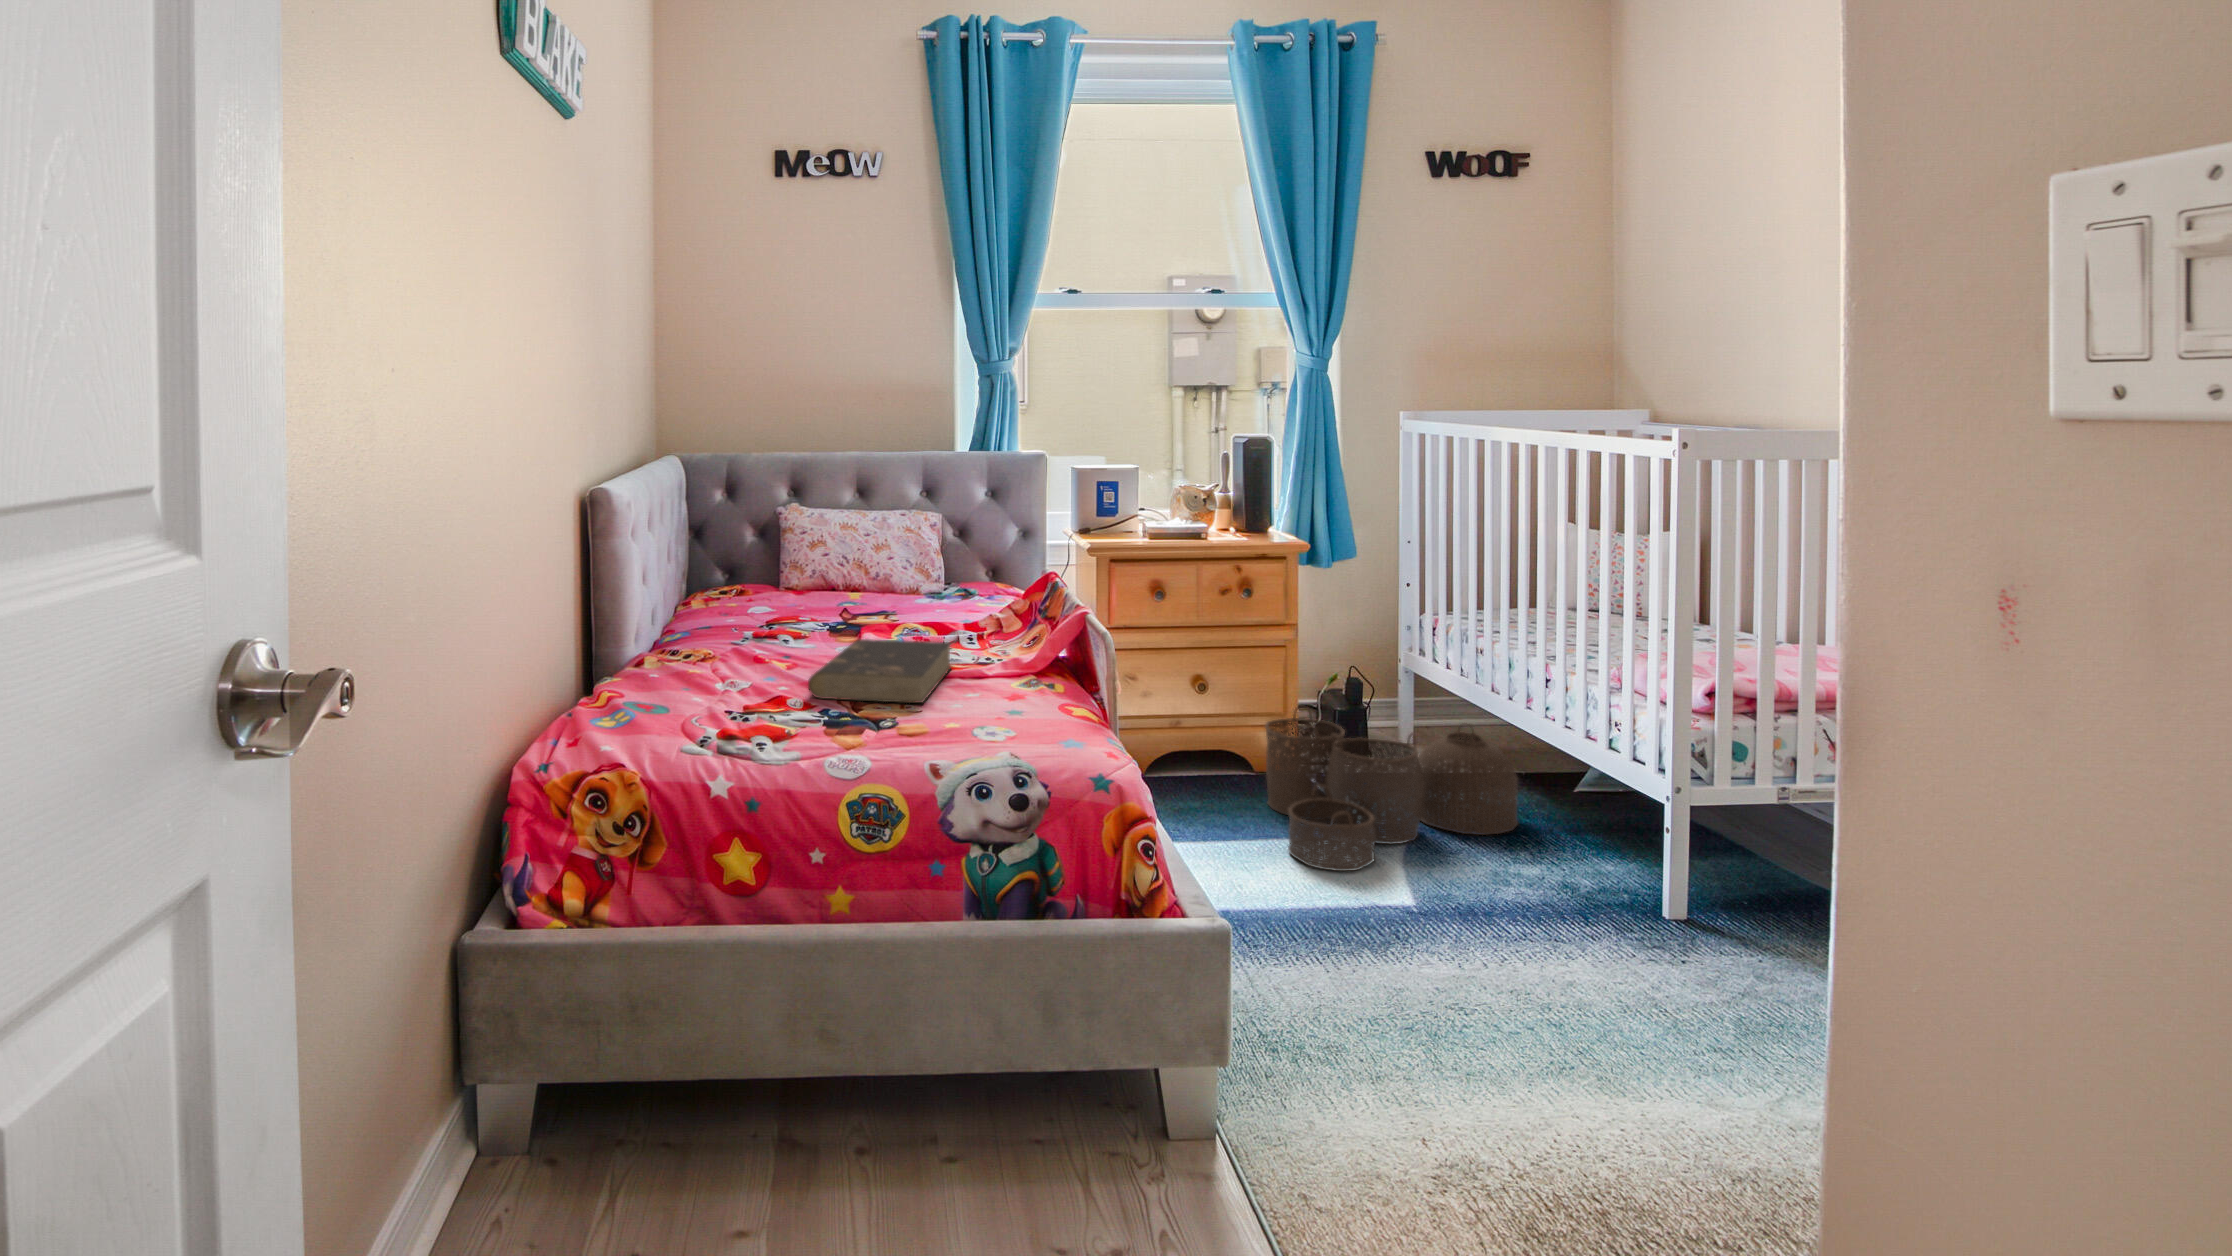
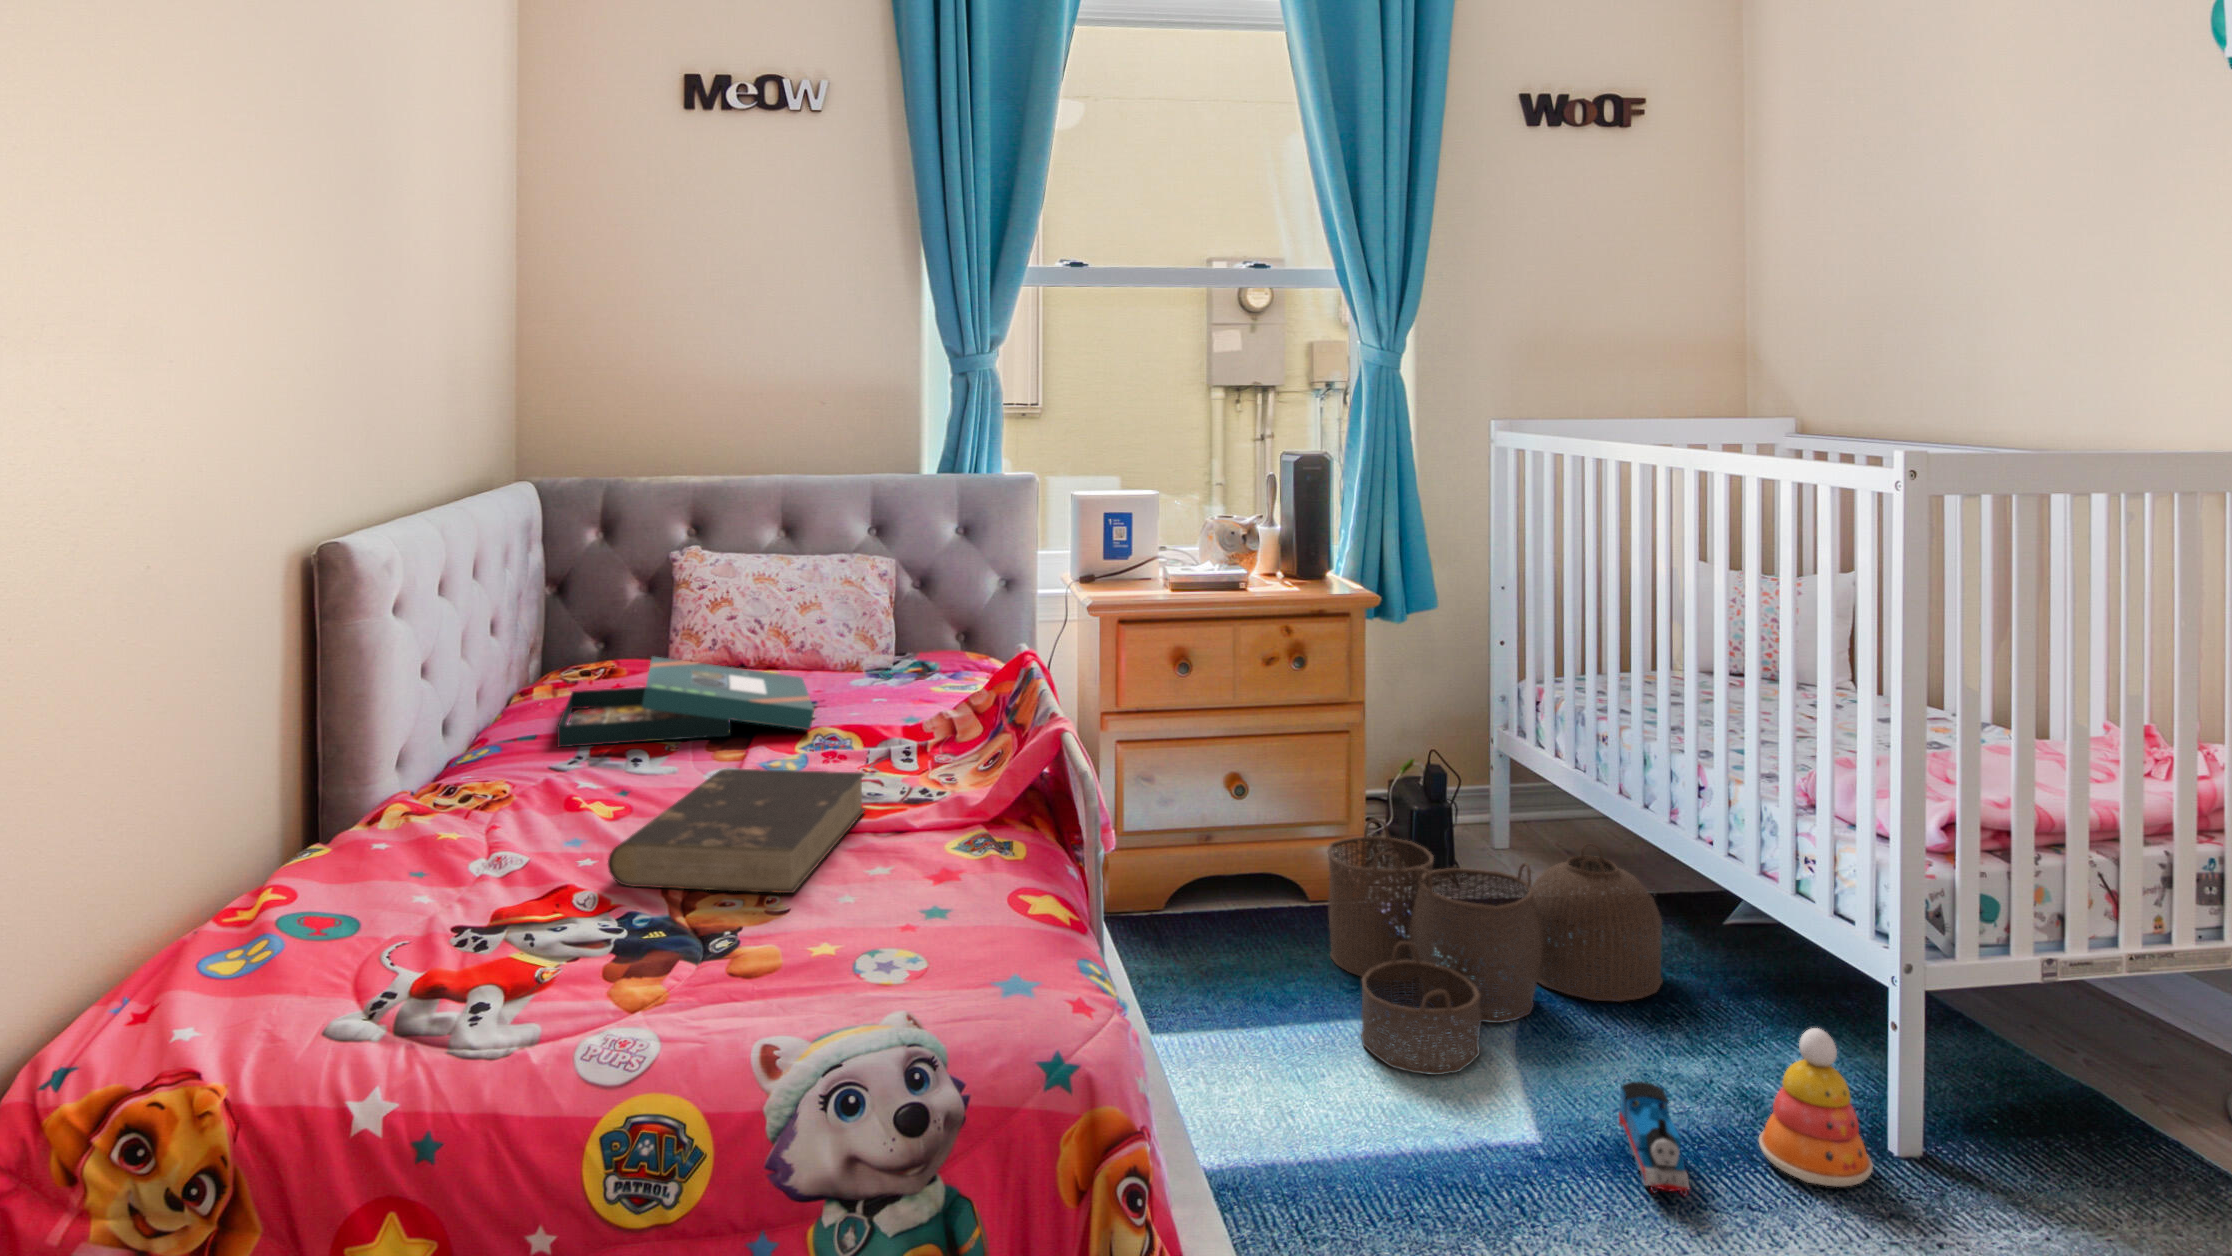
board game: none [730,576,902,632] -> present [557,657,814,747]
stacking toy: none [1569,832,1648,936] -> present [1759,1028,1873,1186]
toy train: none [1469,868,1513,937] -> present [1619,1082,1690,1196]

